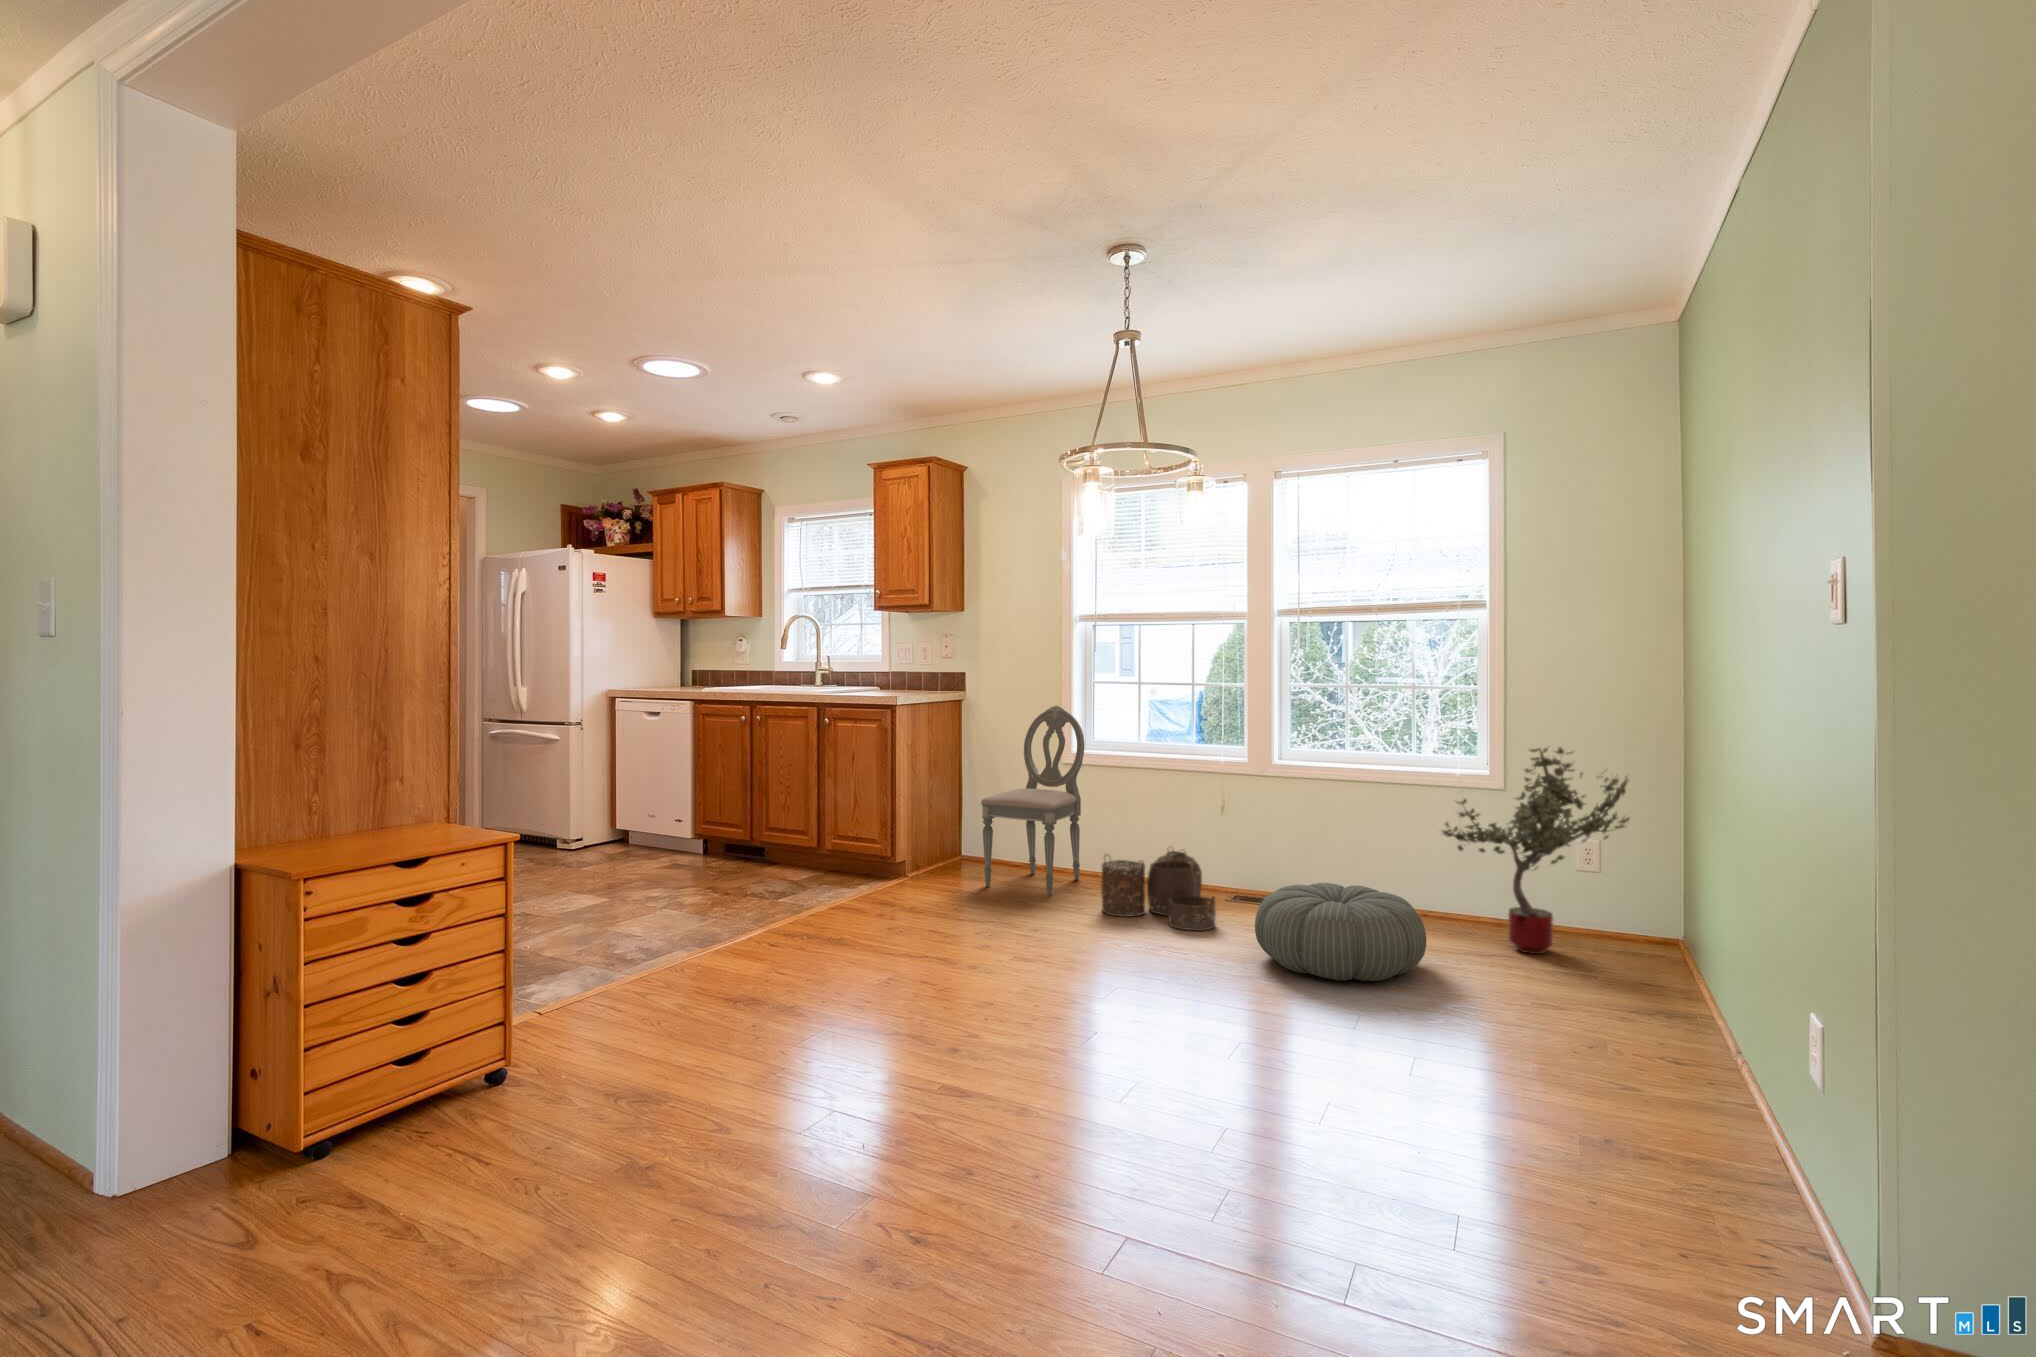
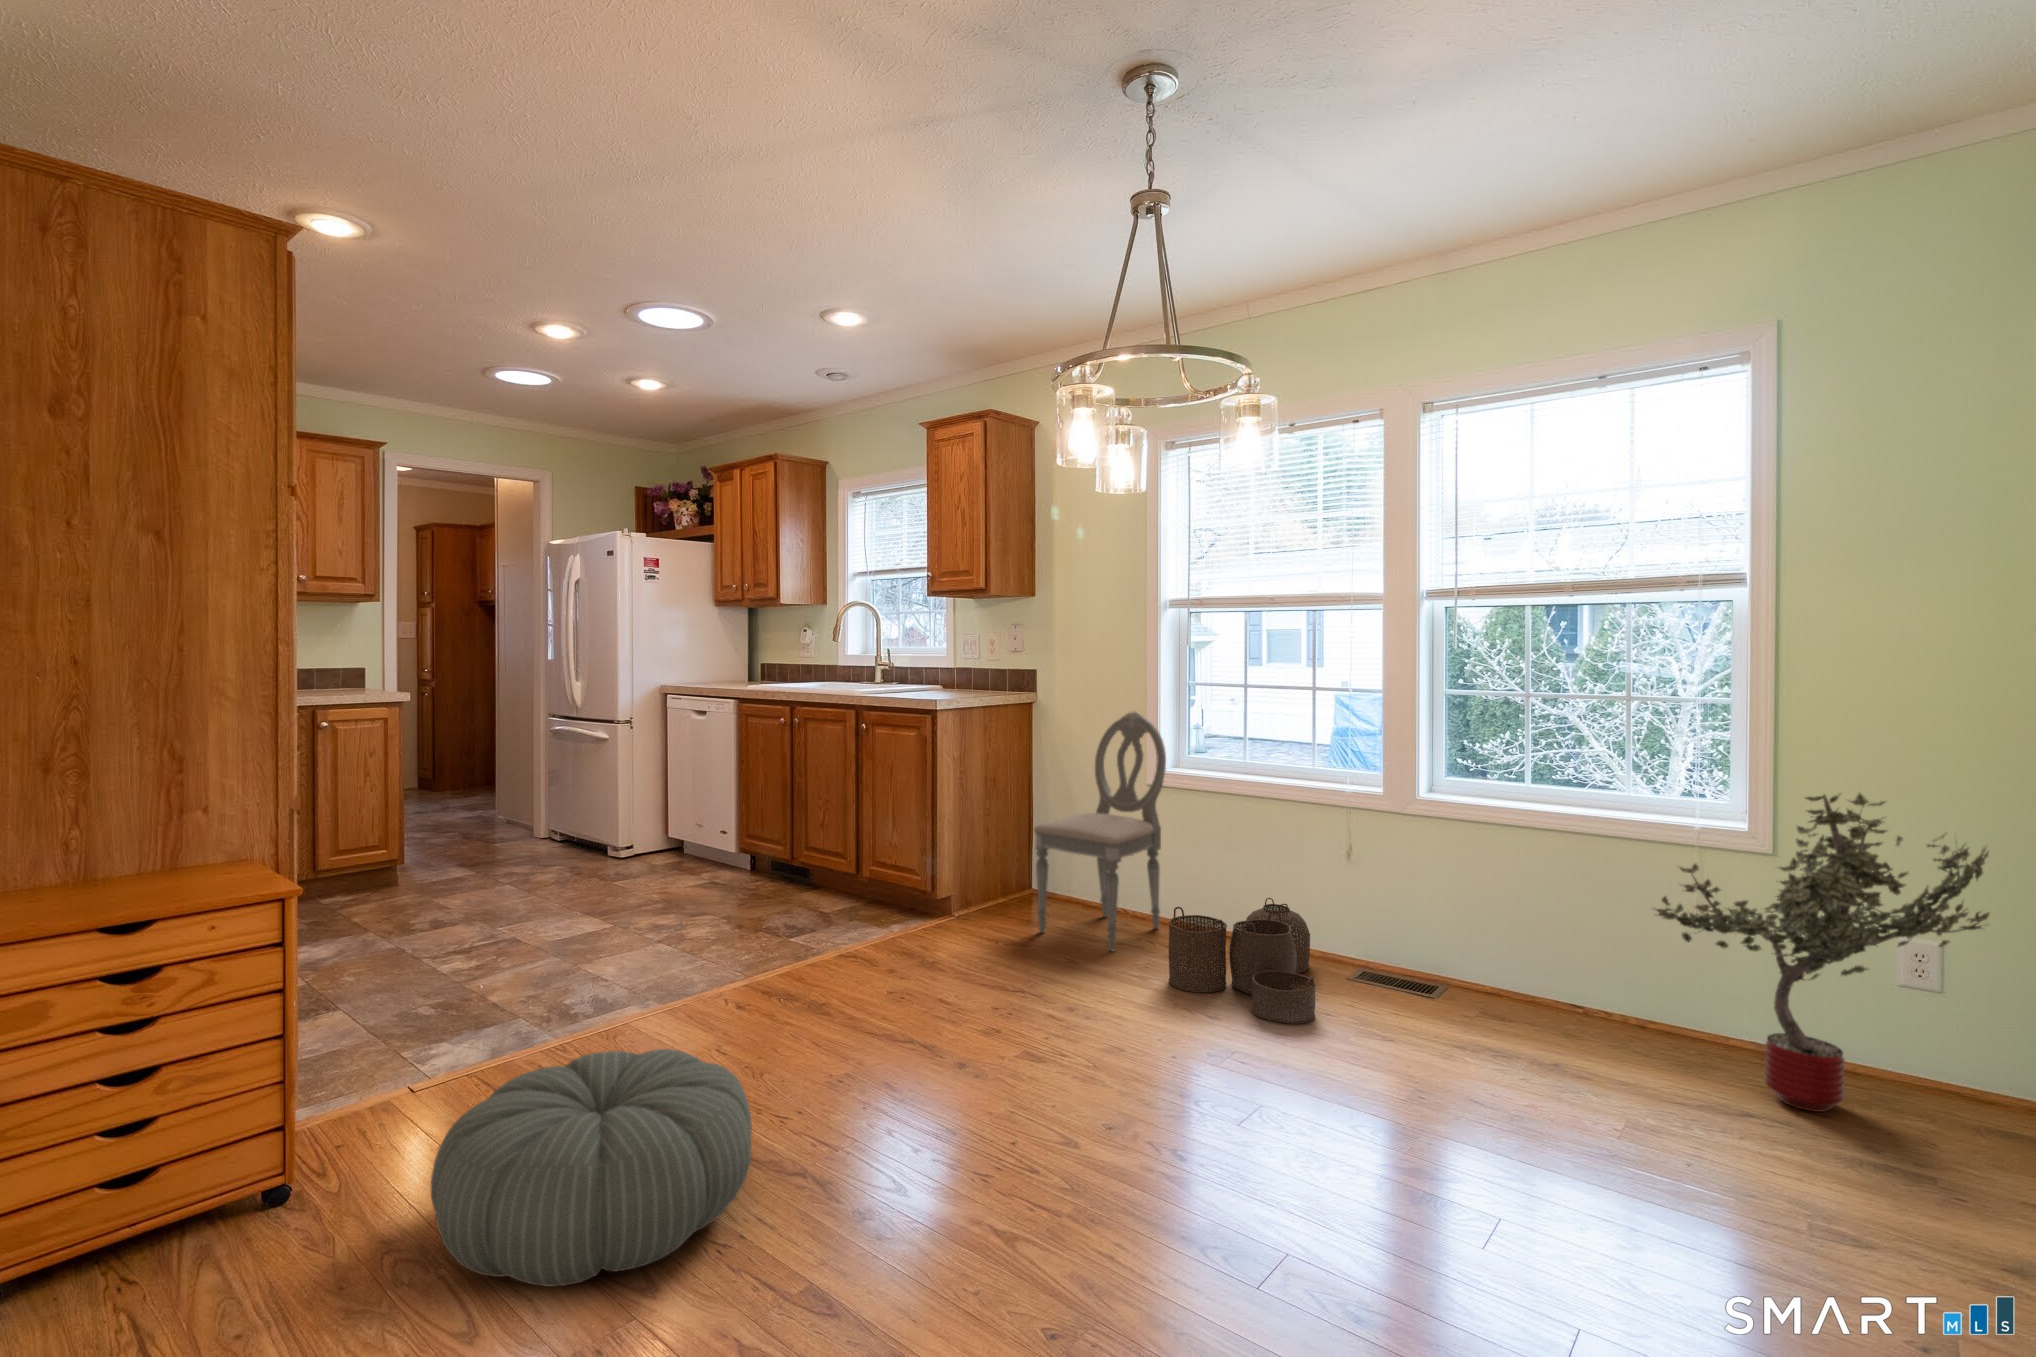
pouf: present [1255,883,1426,981] -> present [431,1049,752,1287]

